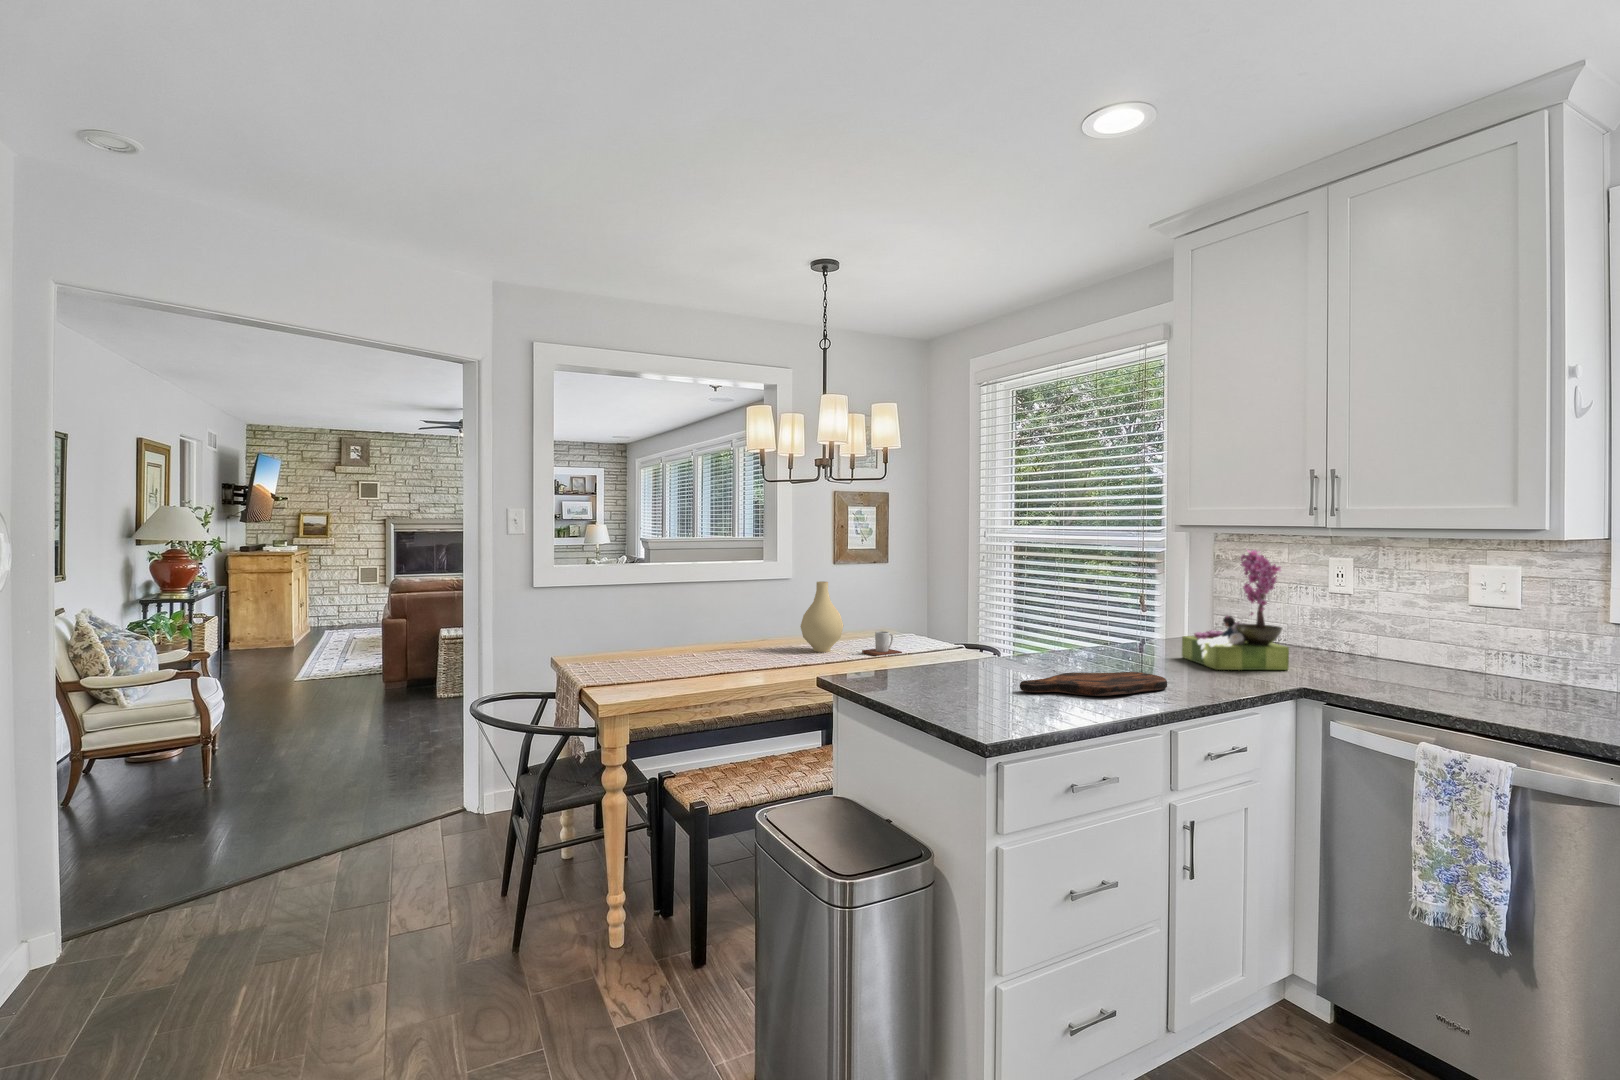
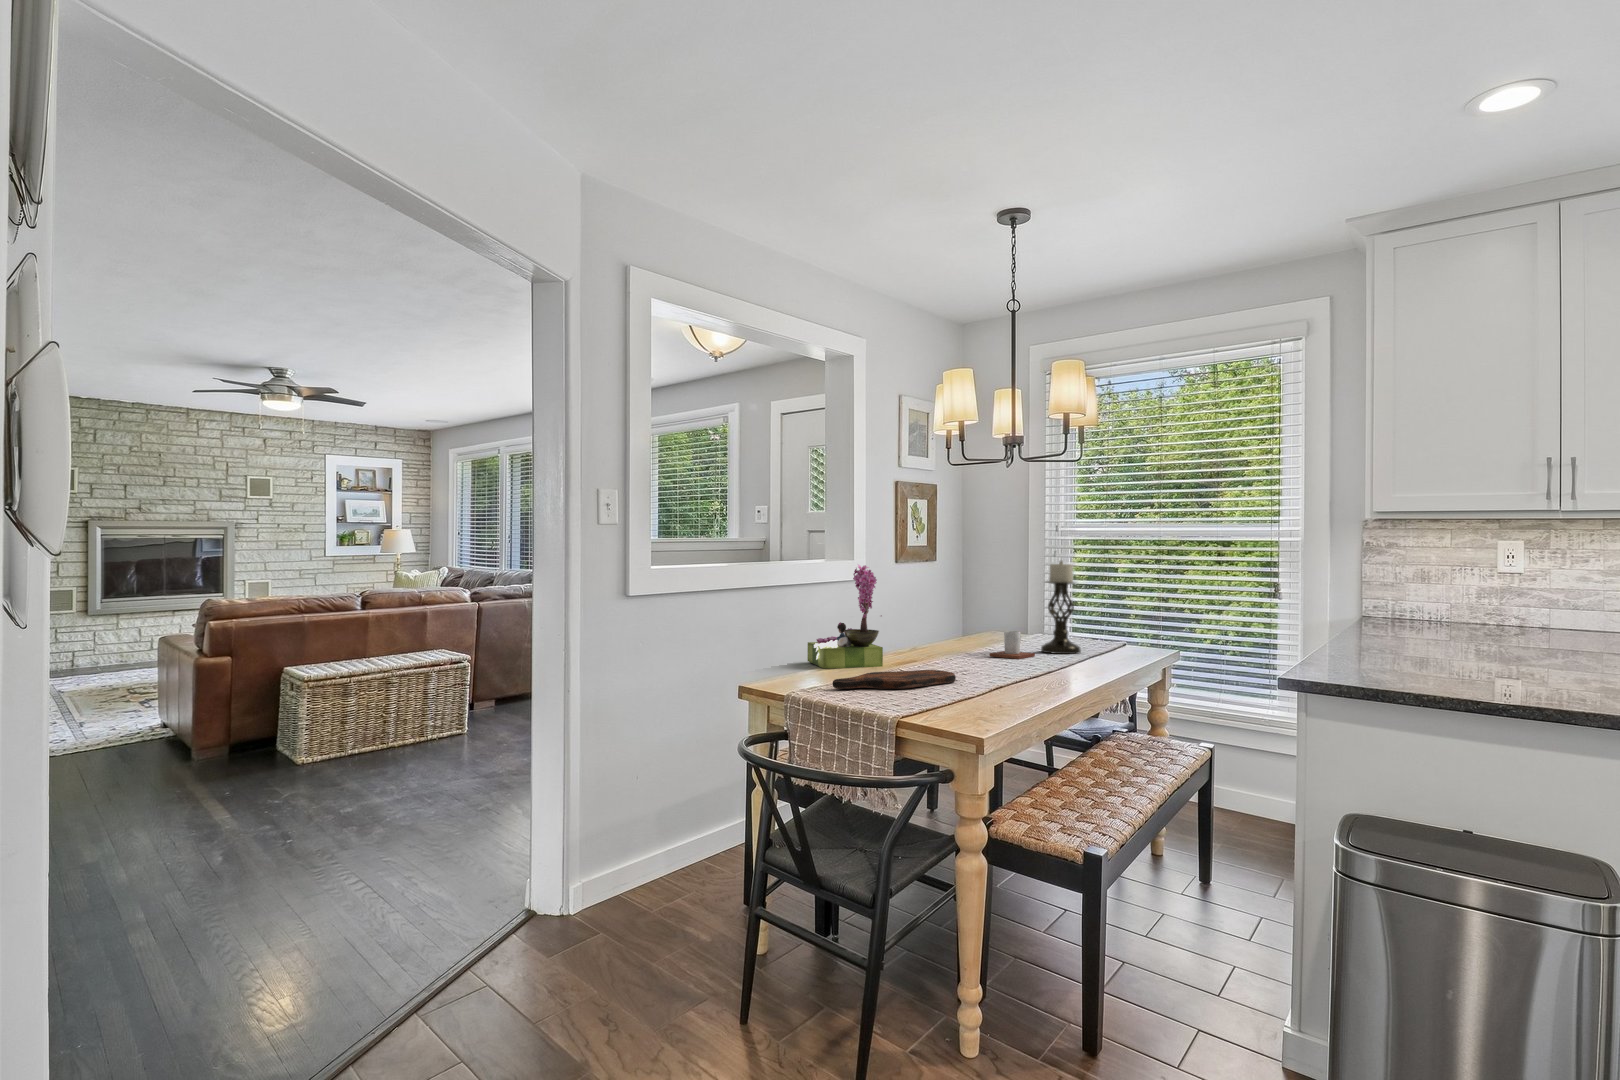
flower arrangement: present [1182,550,1289,670] -> present [807,565,883,669]
candle holder: none [920,569,955,653] -> present [1041,561,1081,654]
vase: present [800,581,844,652] -> none [913,576,963,658]
cutting board: present [1020,672,1167,696] -> present [832,670,956,689]

